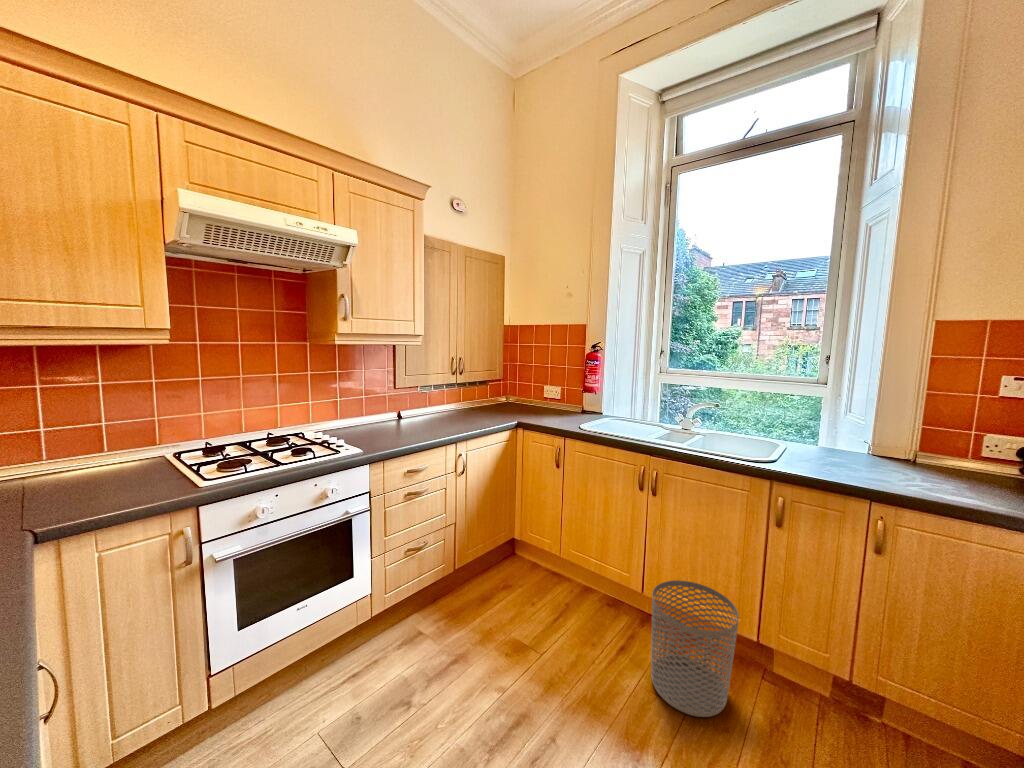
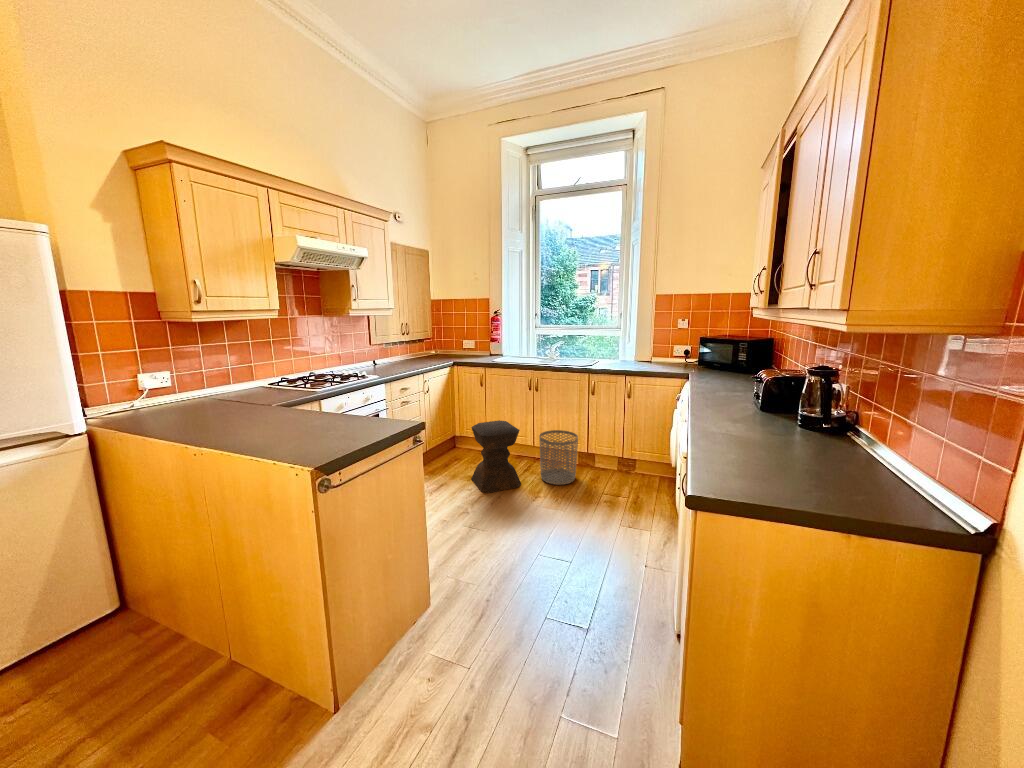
stool: none [516,546,611,704] -> present [471,420,521,493]

